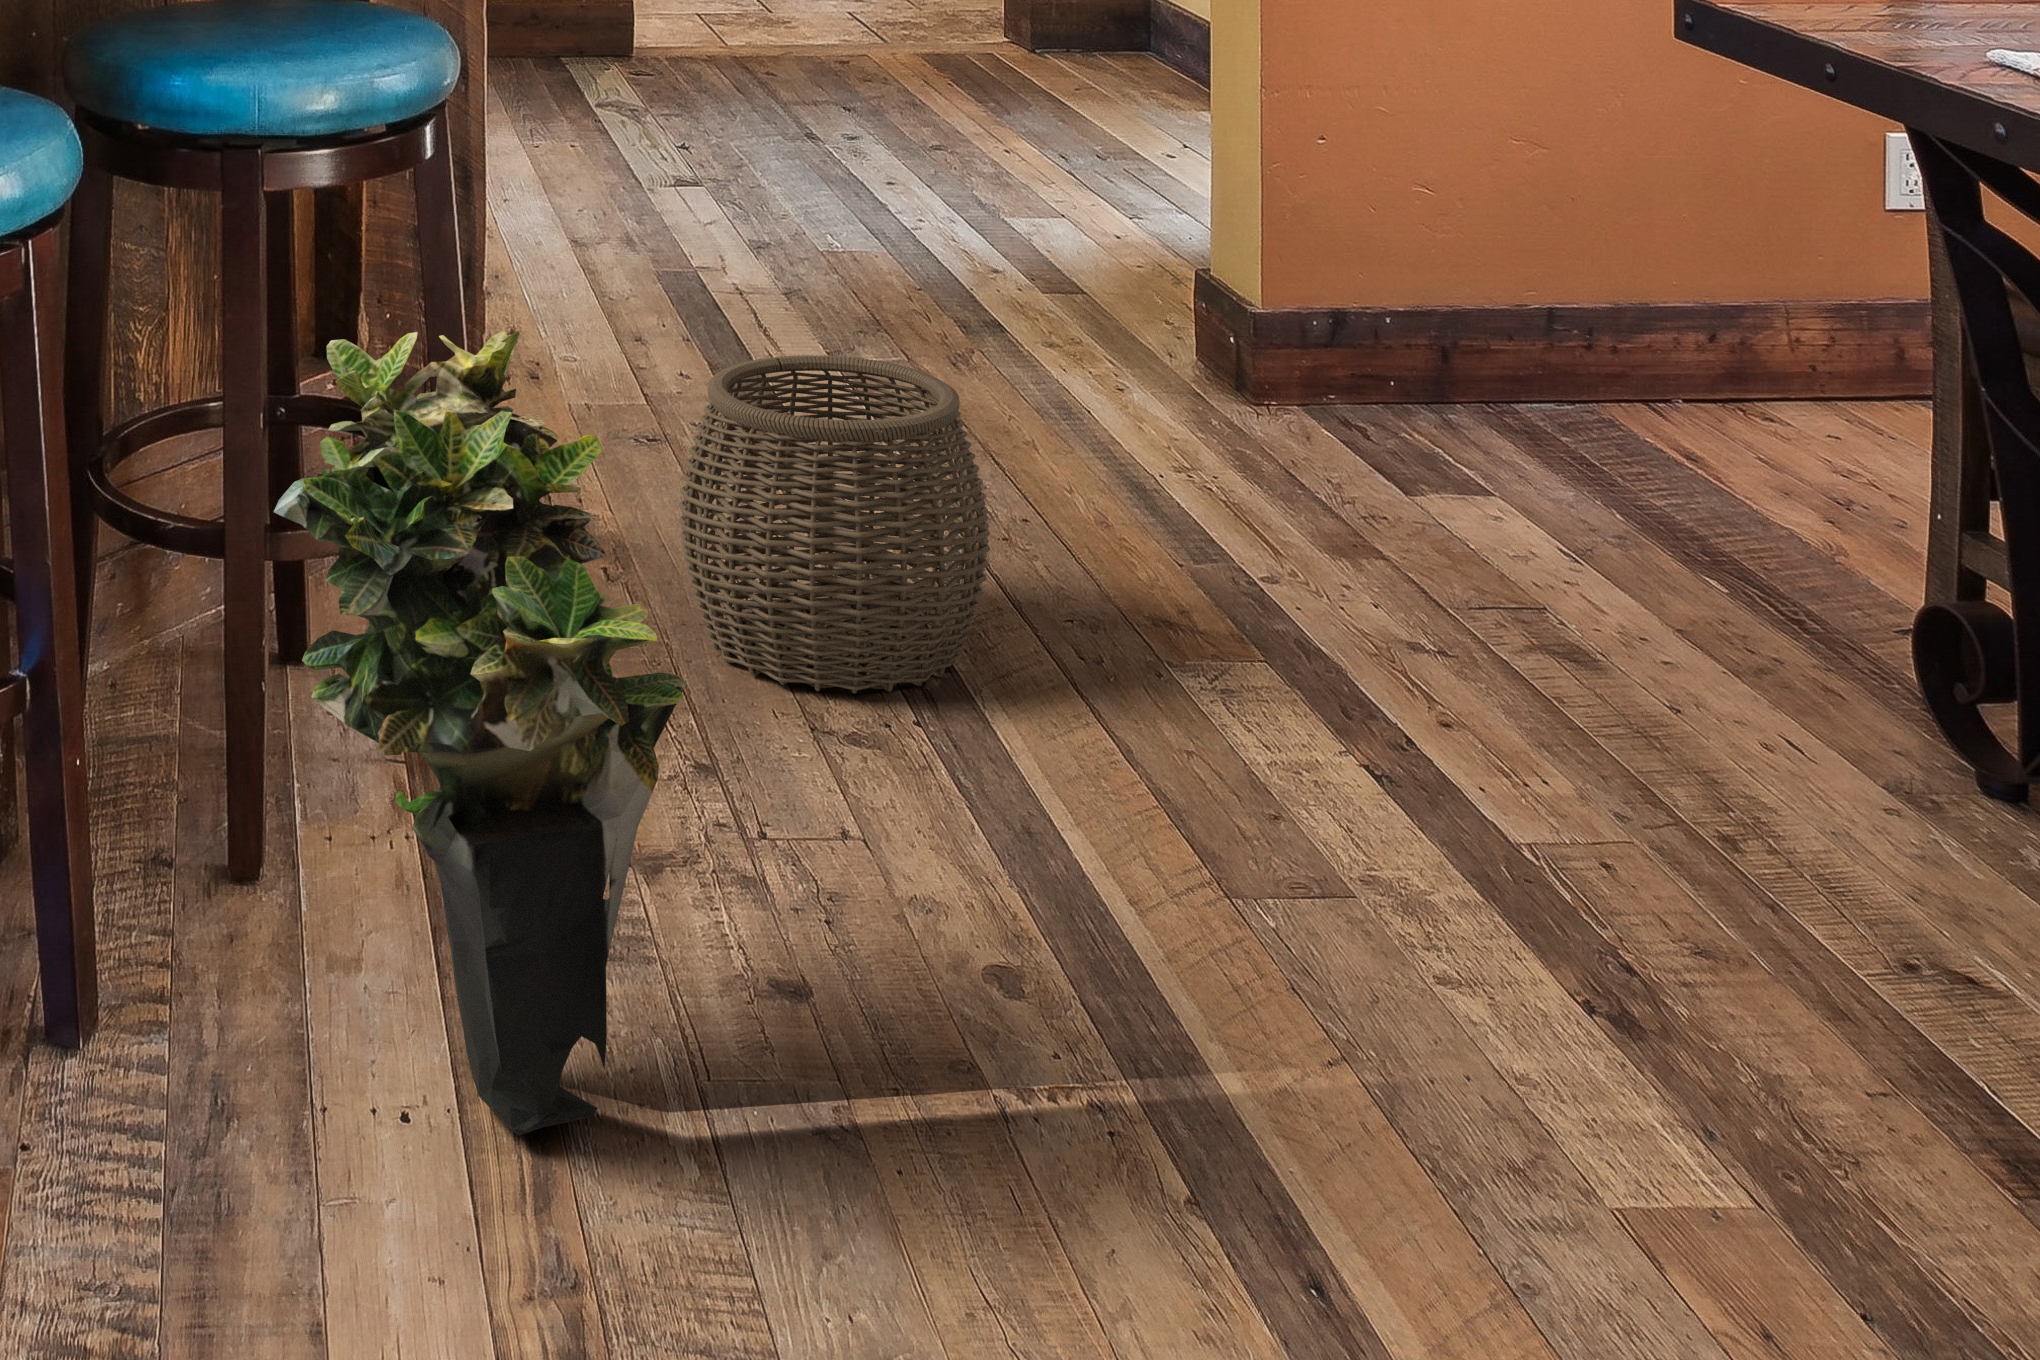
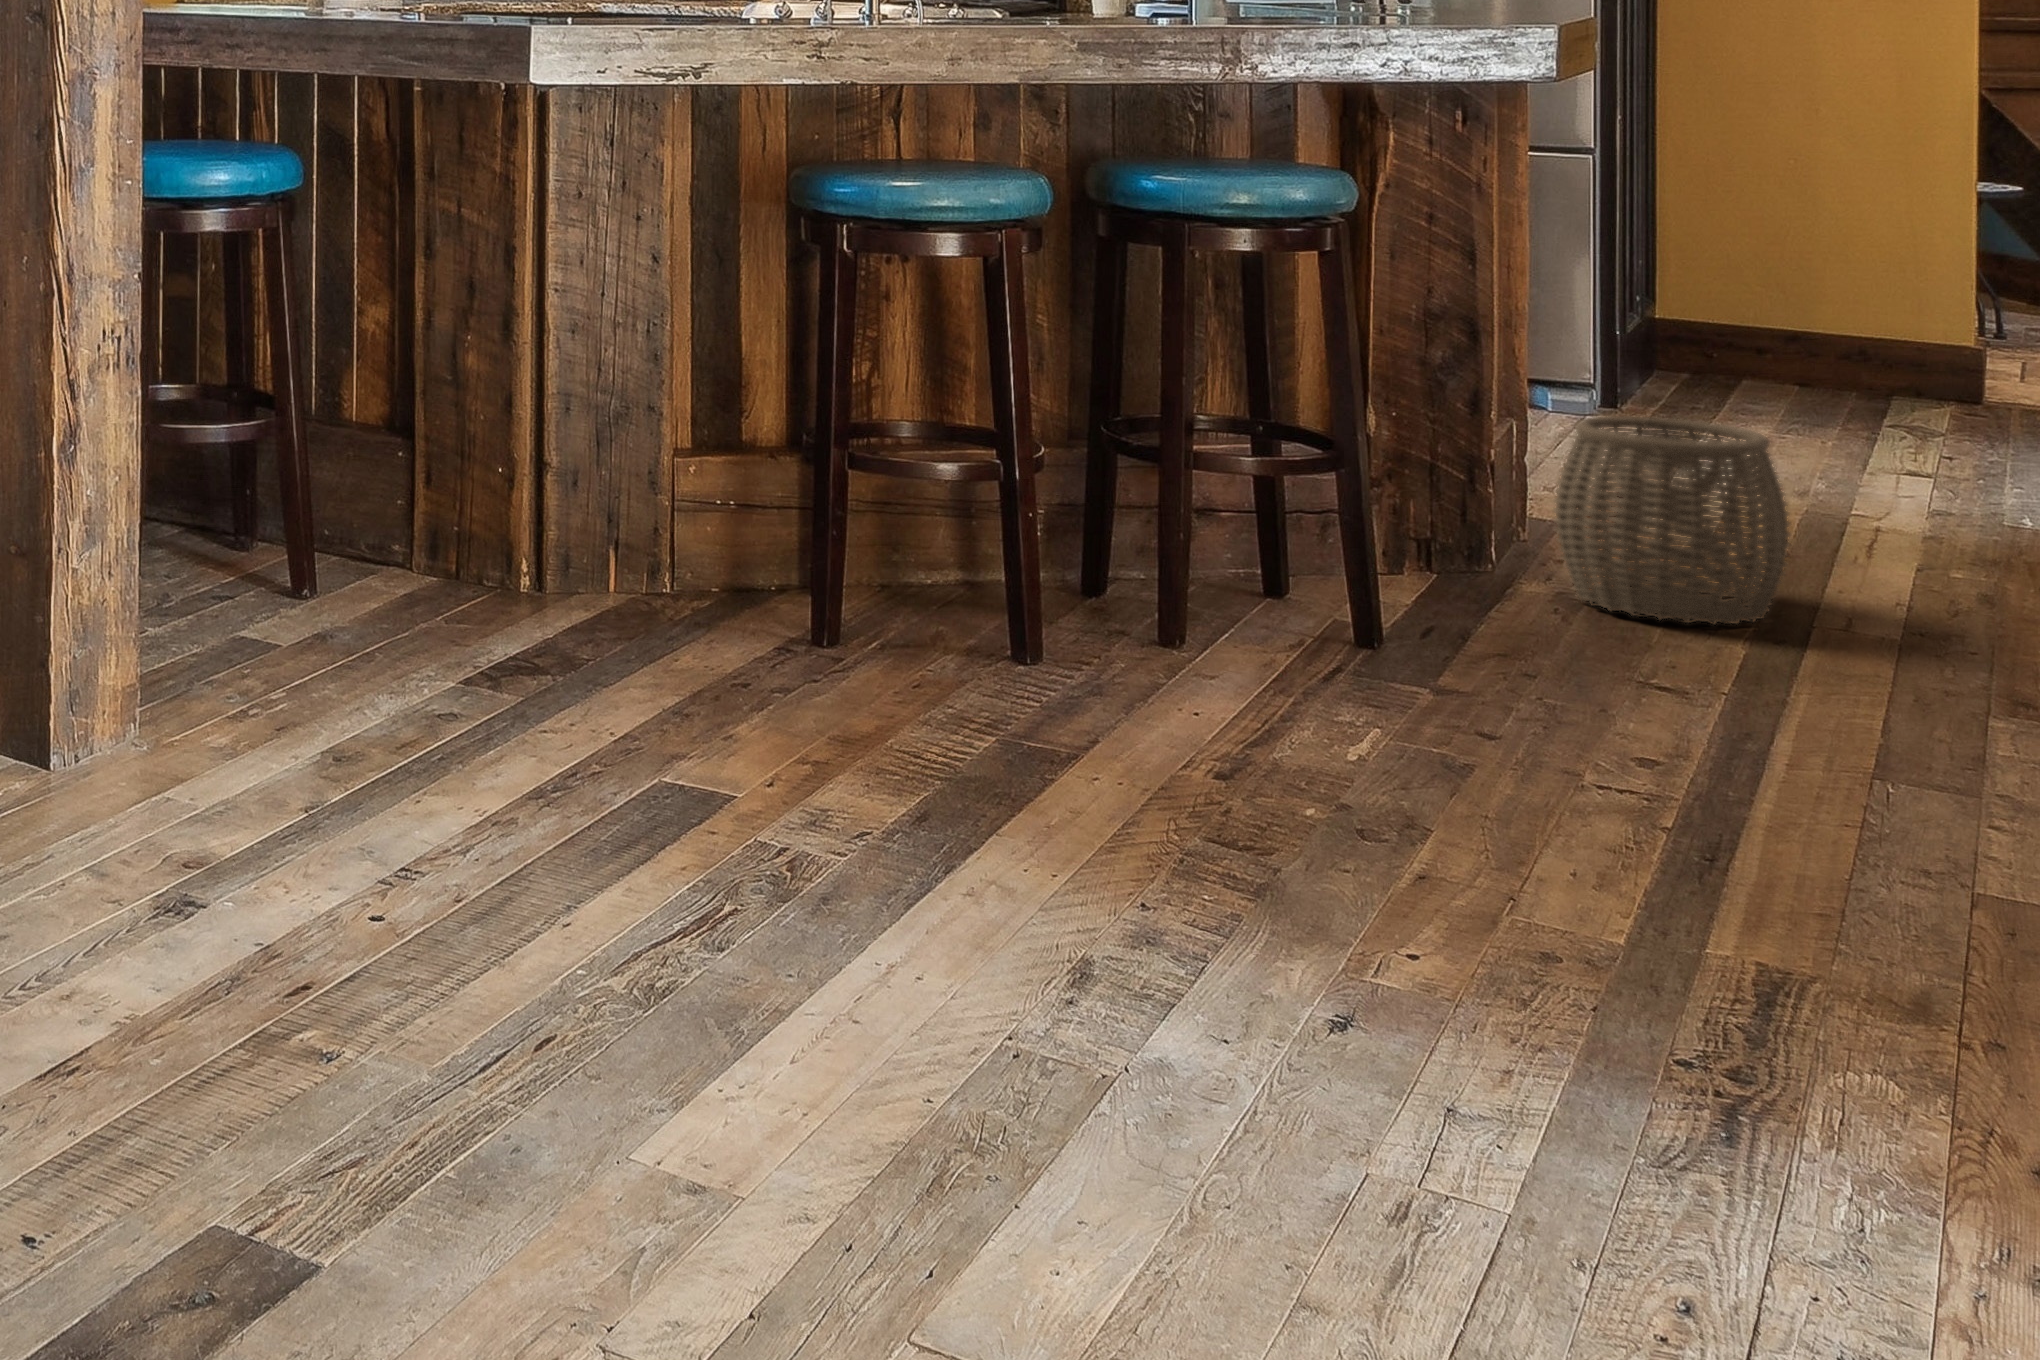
potted plant: present [274,330,685,1136] -> none [1151,295,1403,708]

